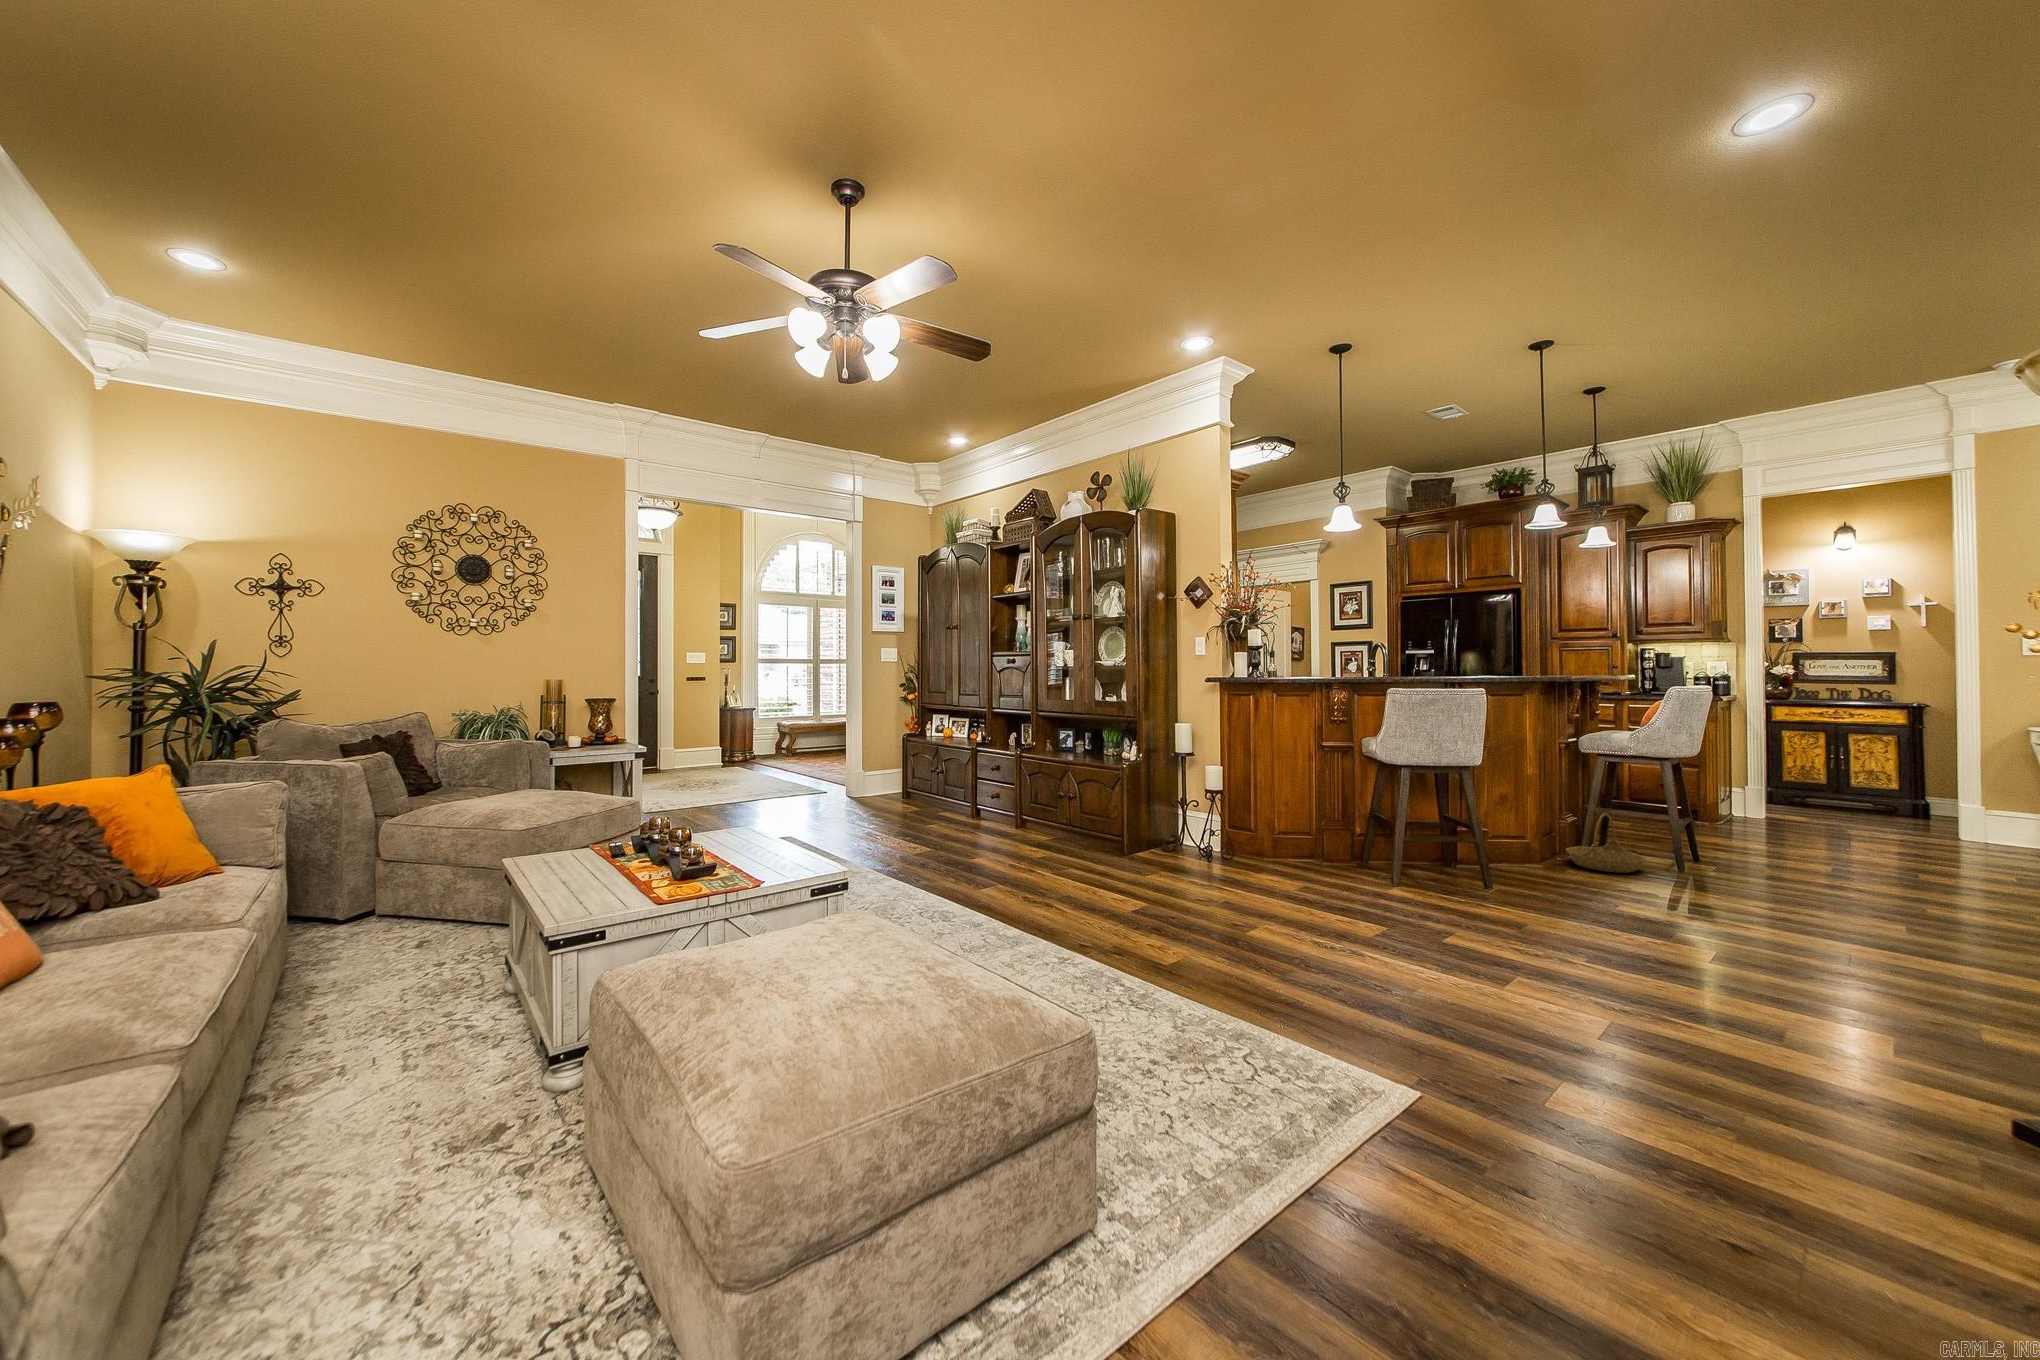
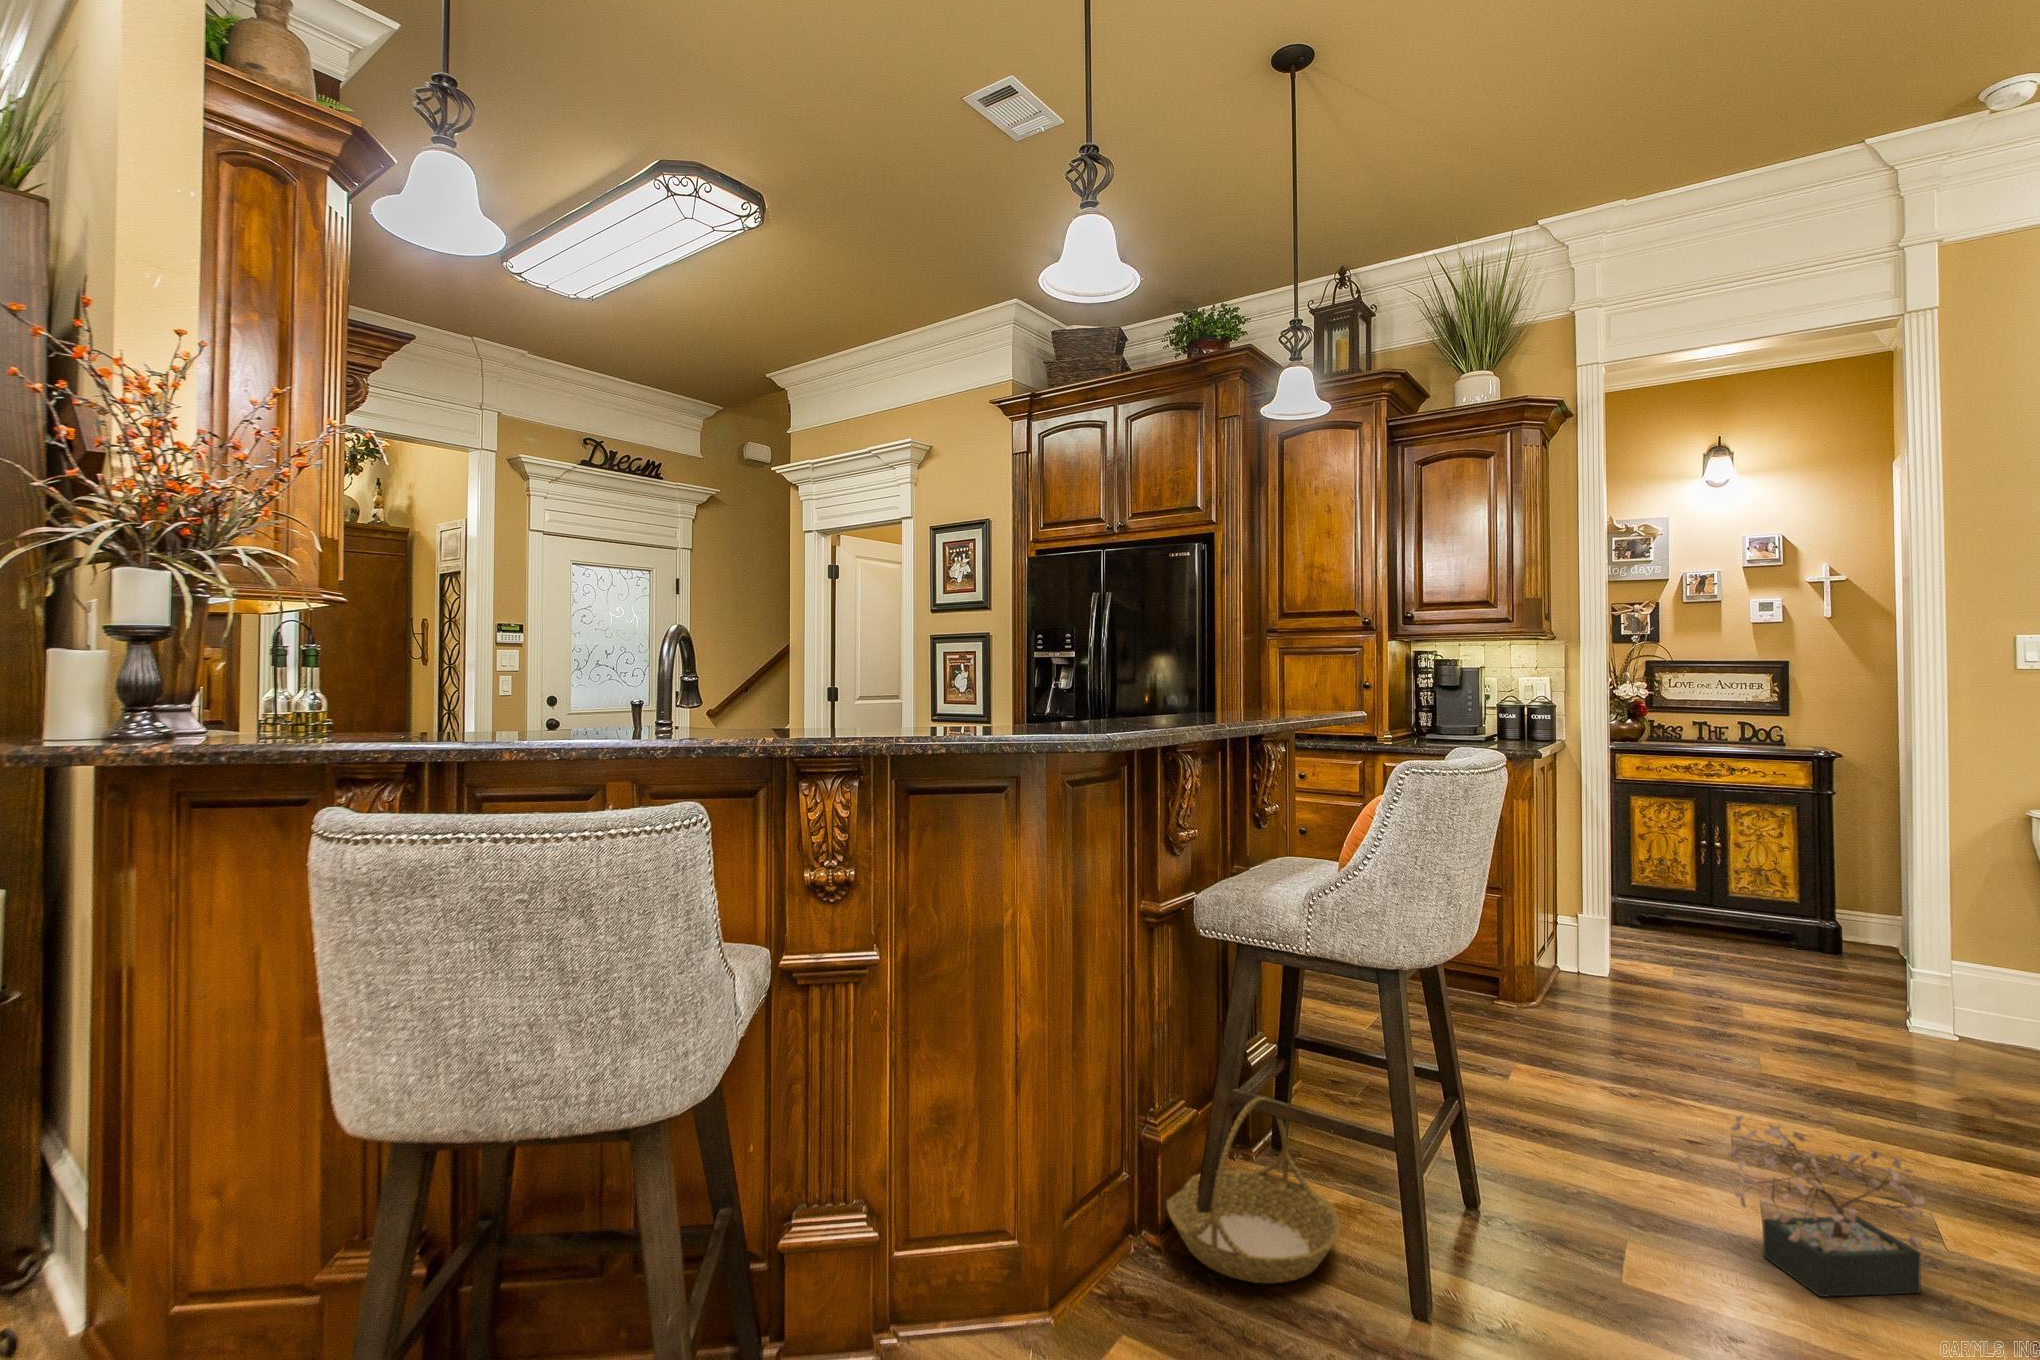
decorative plant: none [1820,826,1914,890] -> present [1727,1115,1925,1297]

